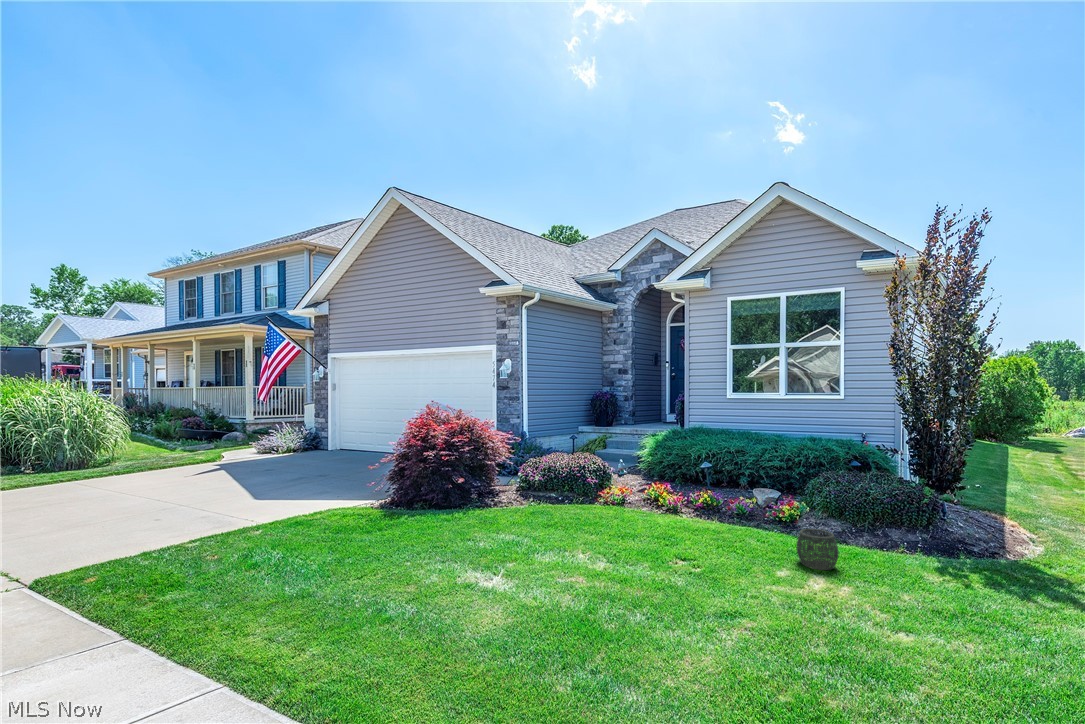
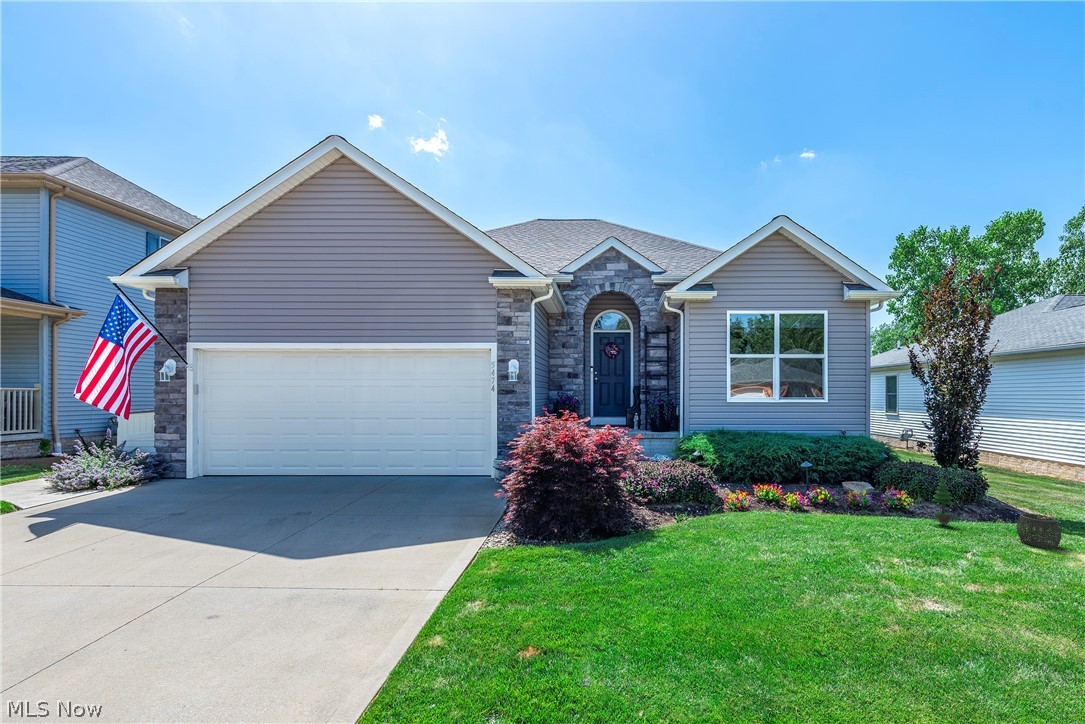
potted tree: none [760,482,781,538] -> present [932,477,954,525]

